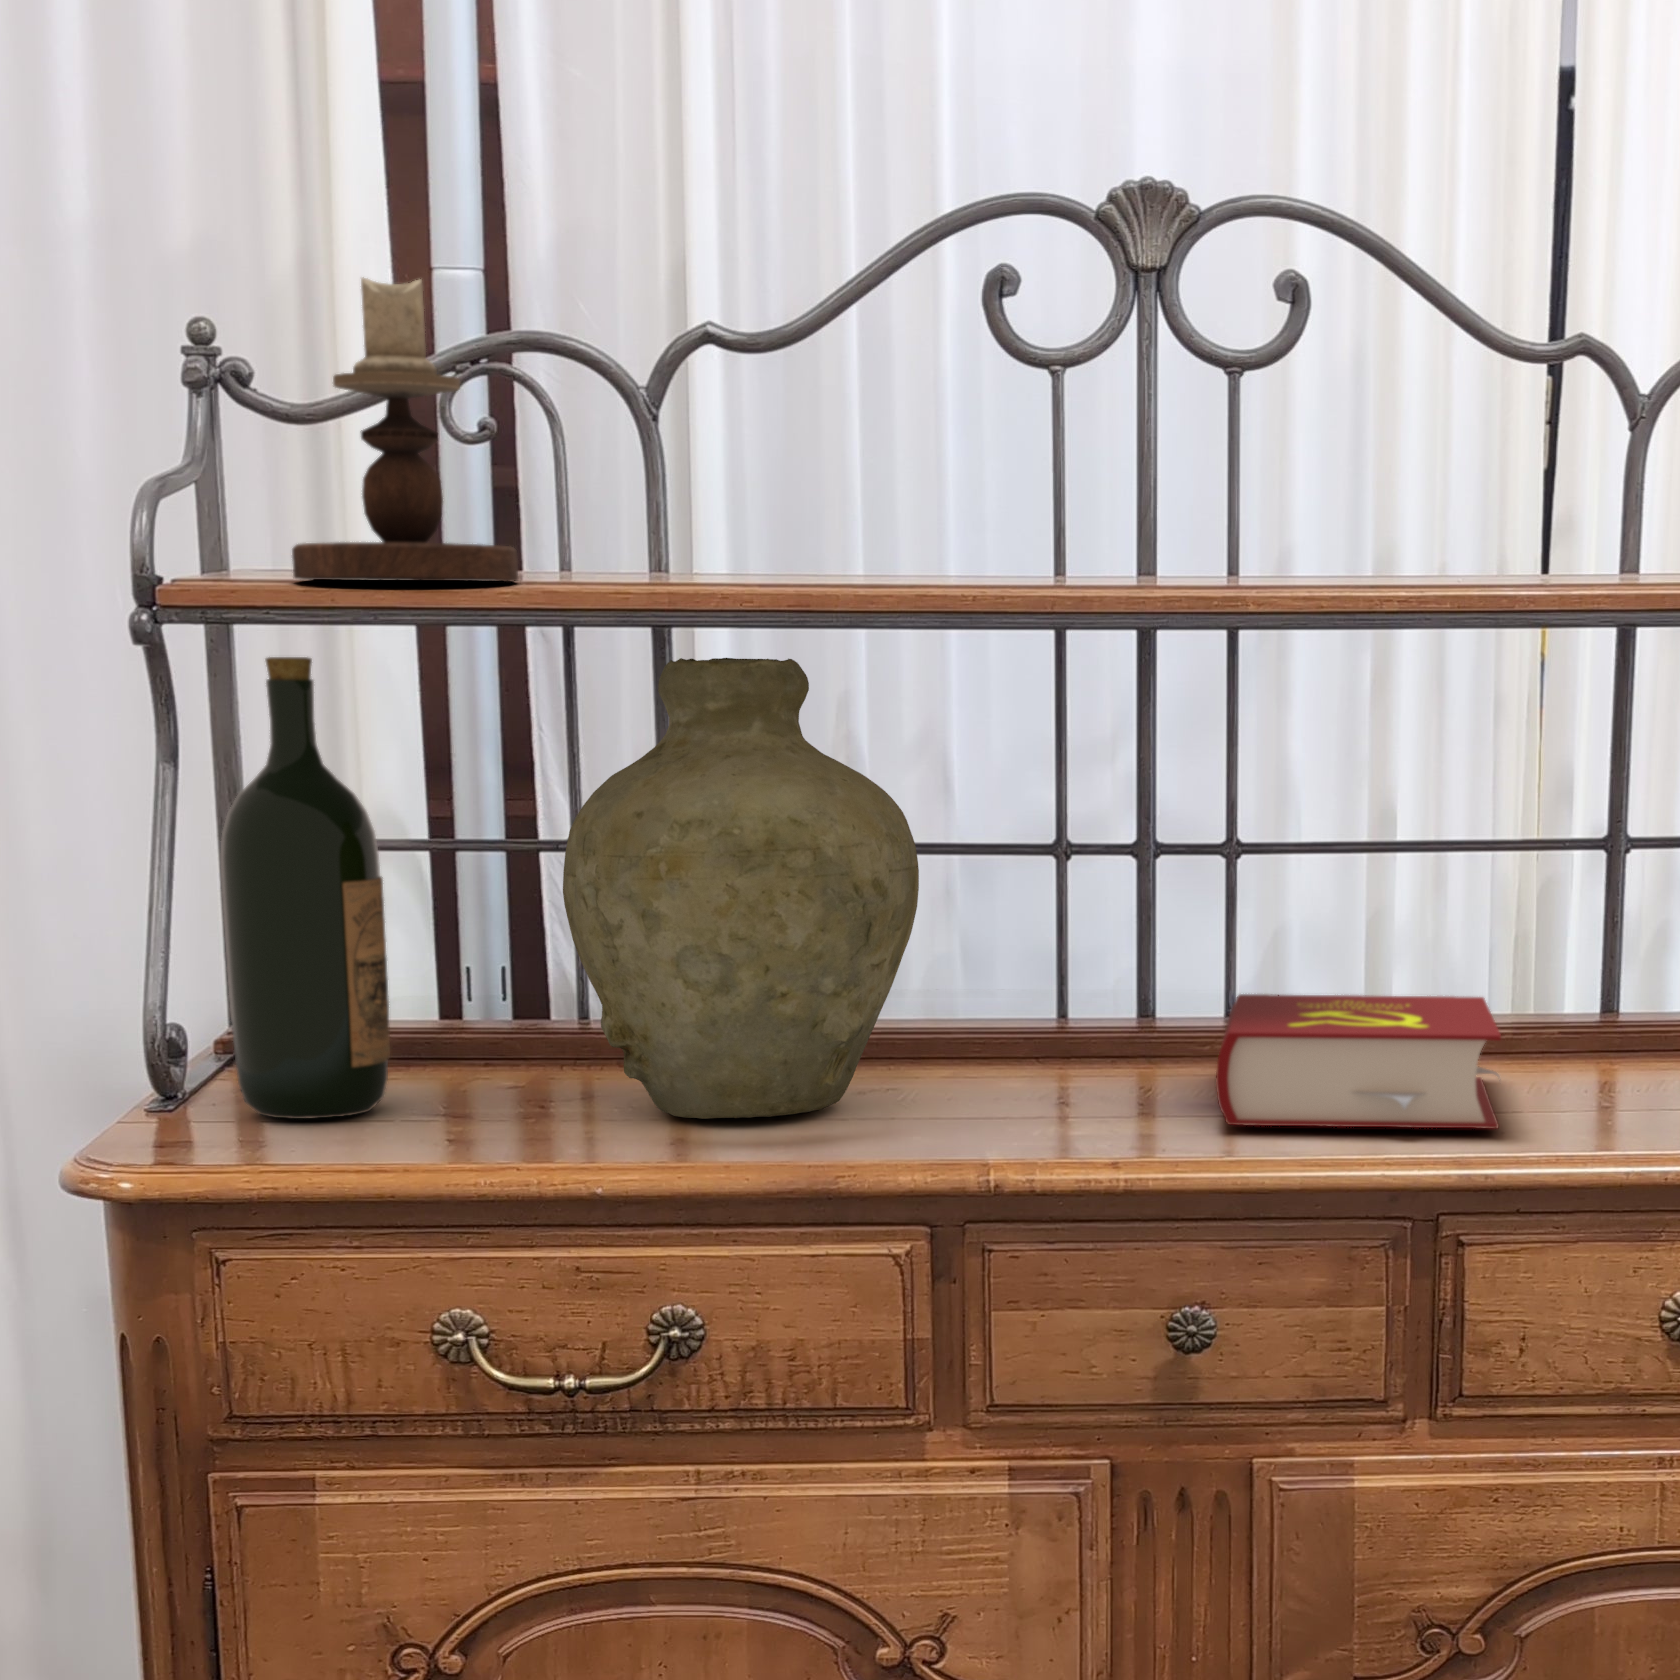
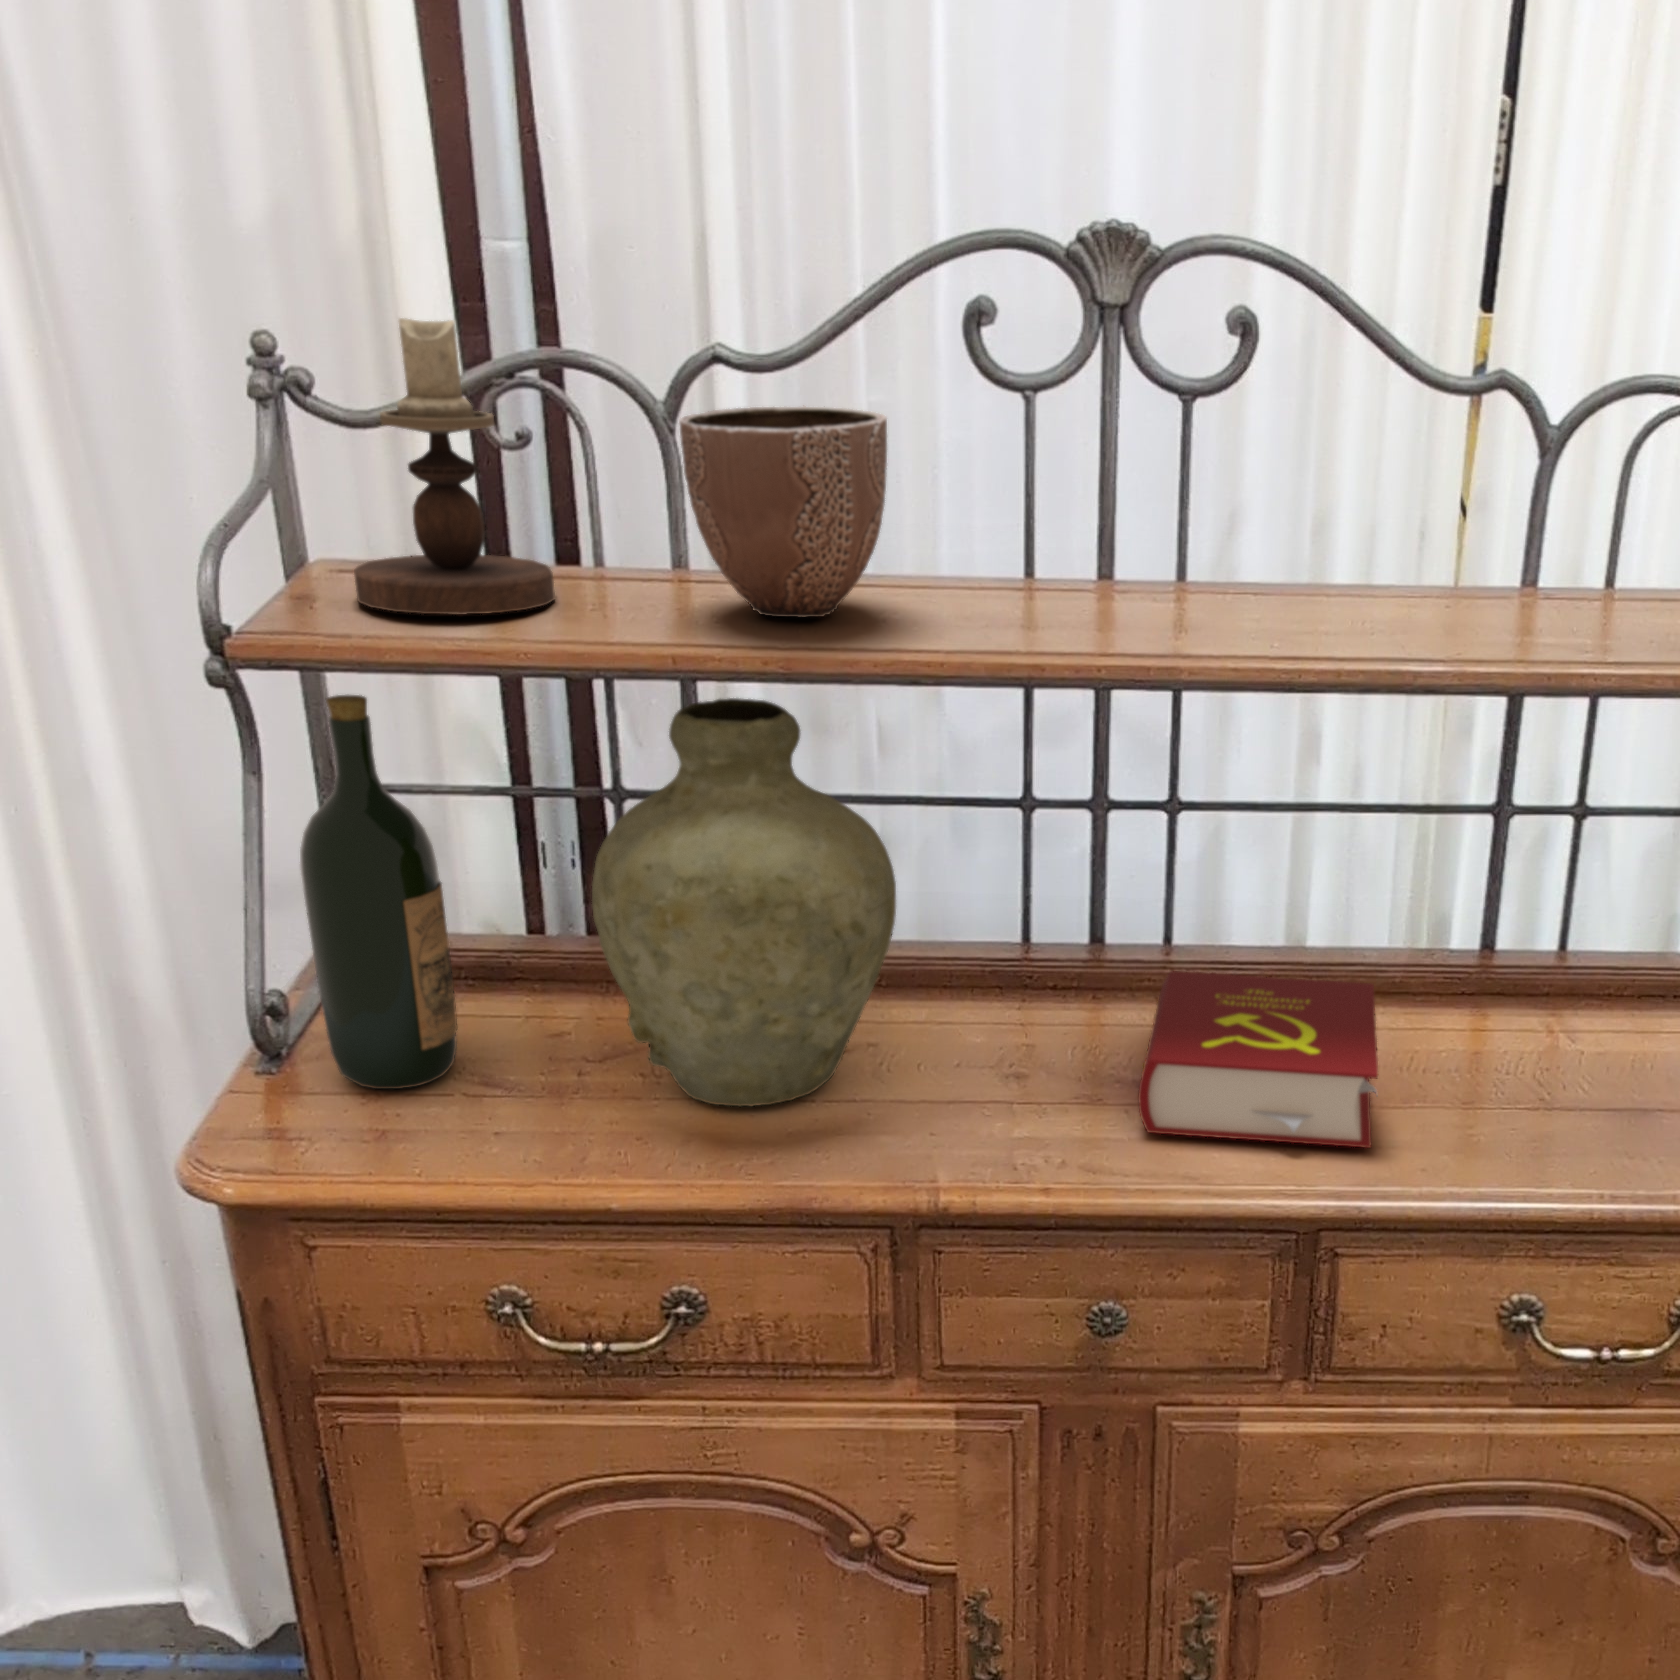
decorative bowl: none [670,359,900,584] -> present [679,406,887,617]

